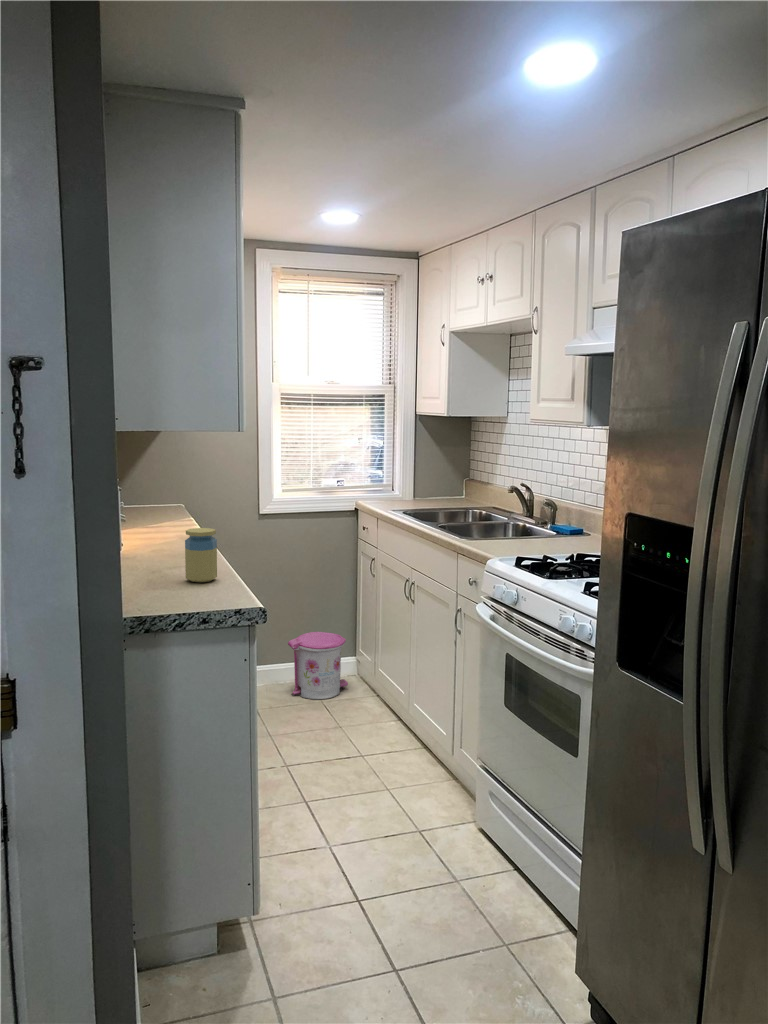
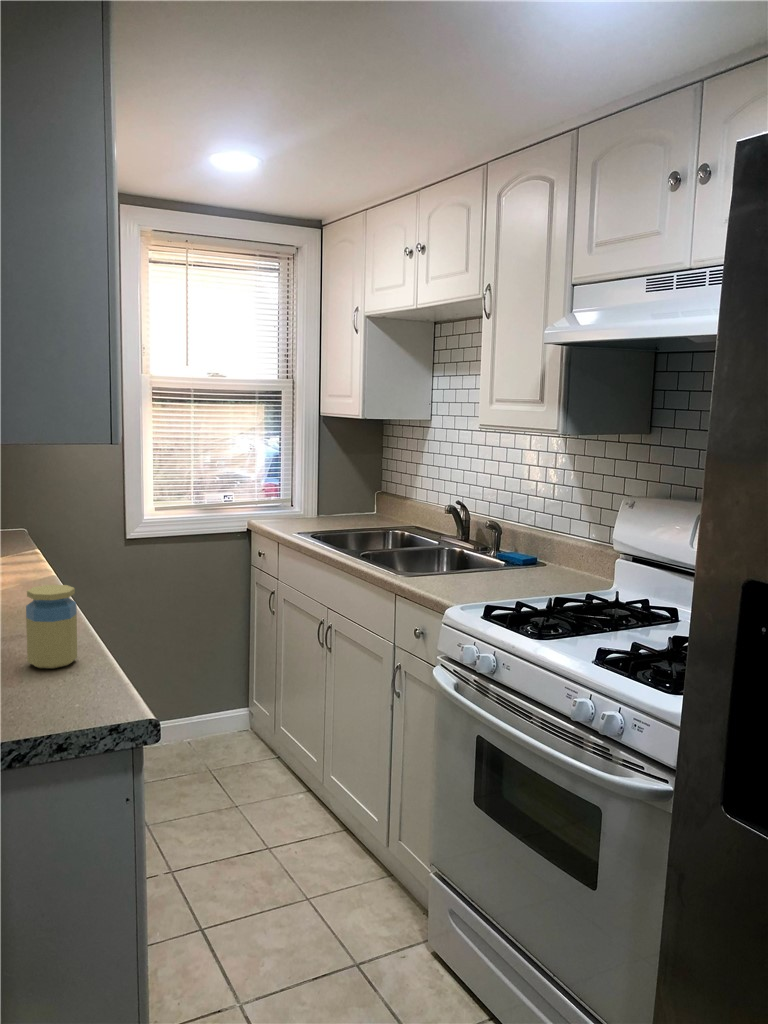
trash can: present [288,632,348,700] -> none [166,681,241,767]

